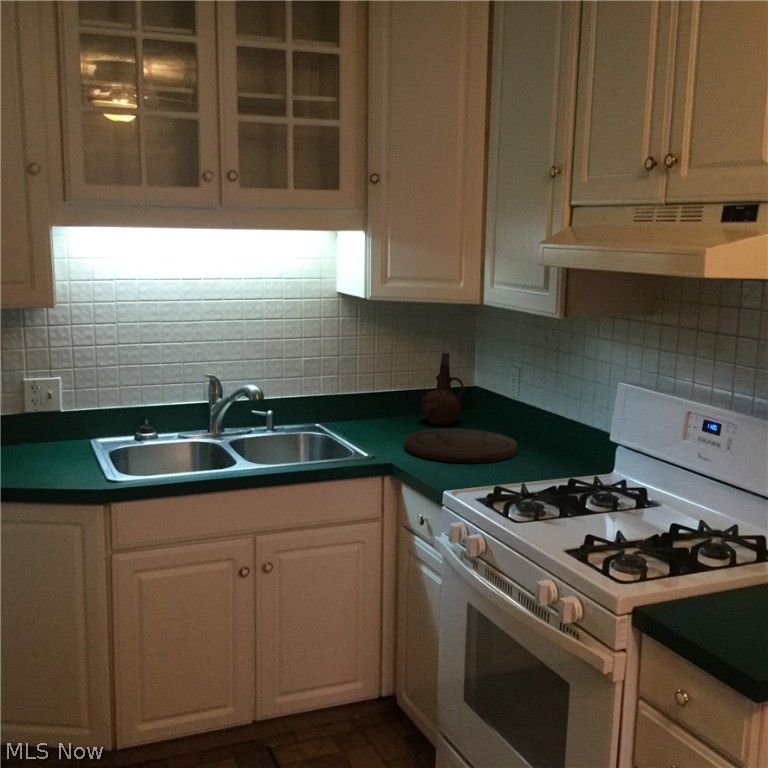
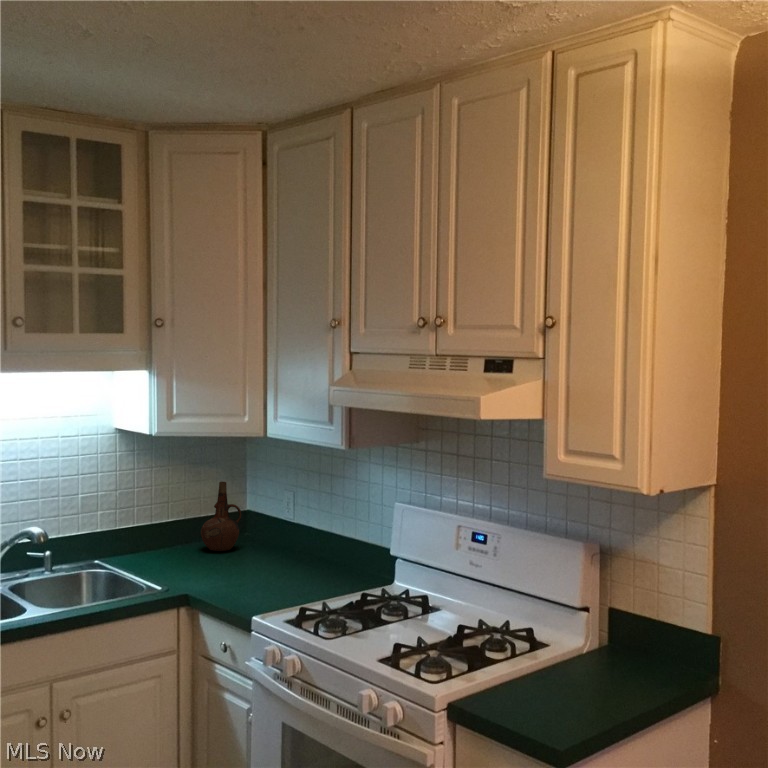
cutting board: present [405,429,517,463] -> none [196,554,302,588]

